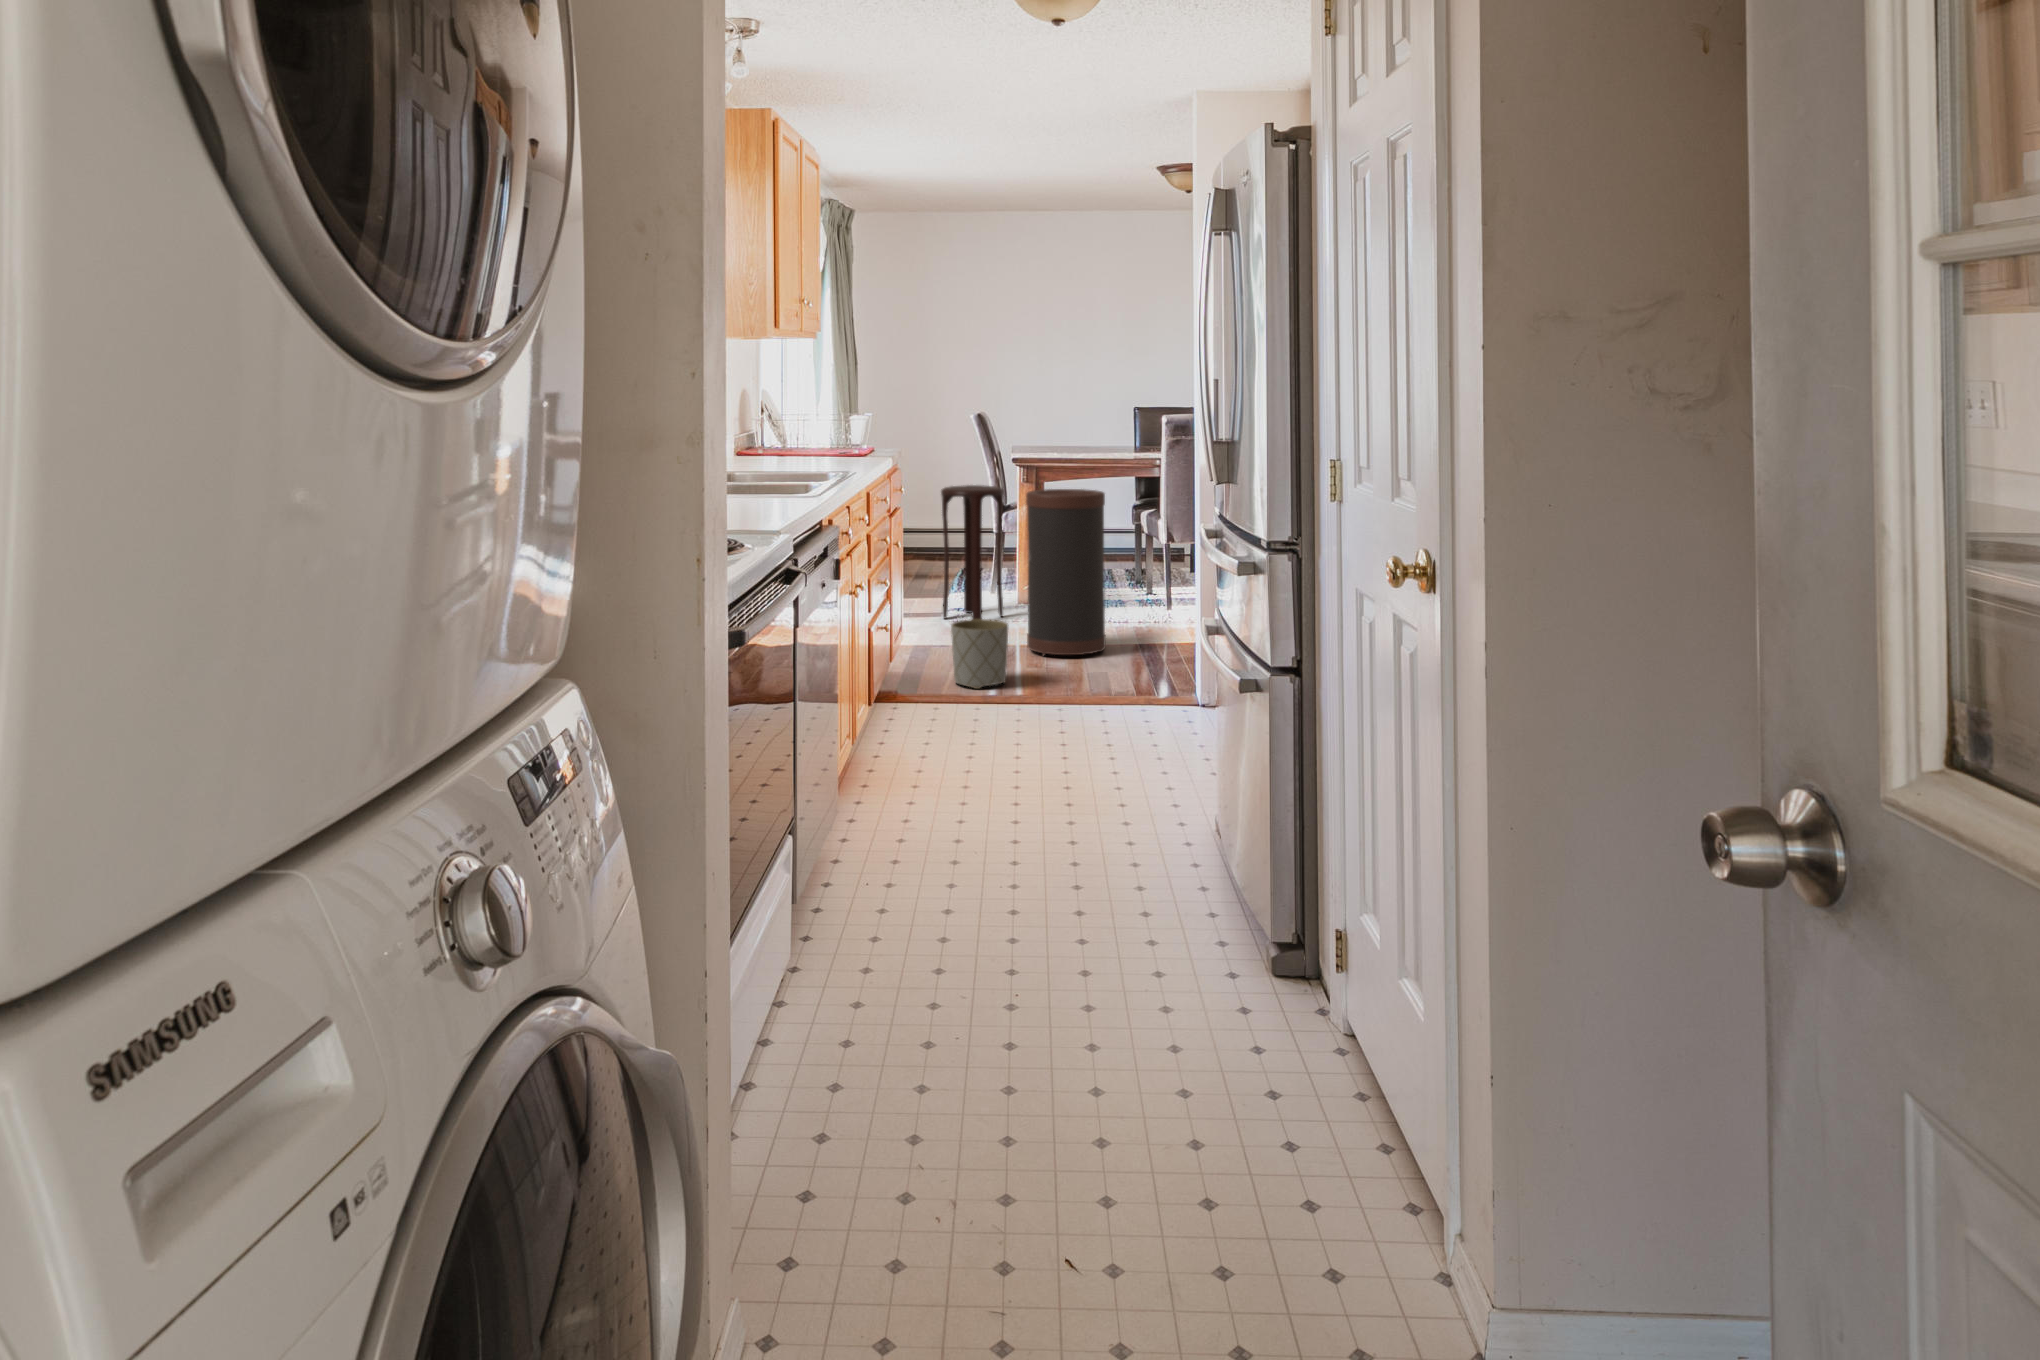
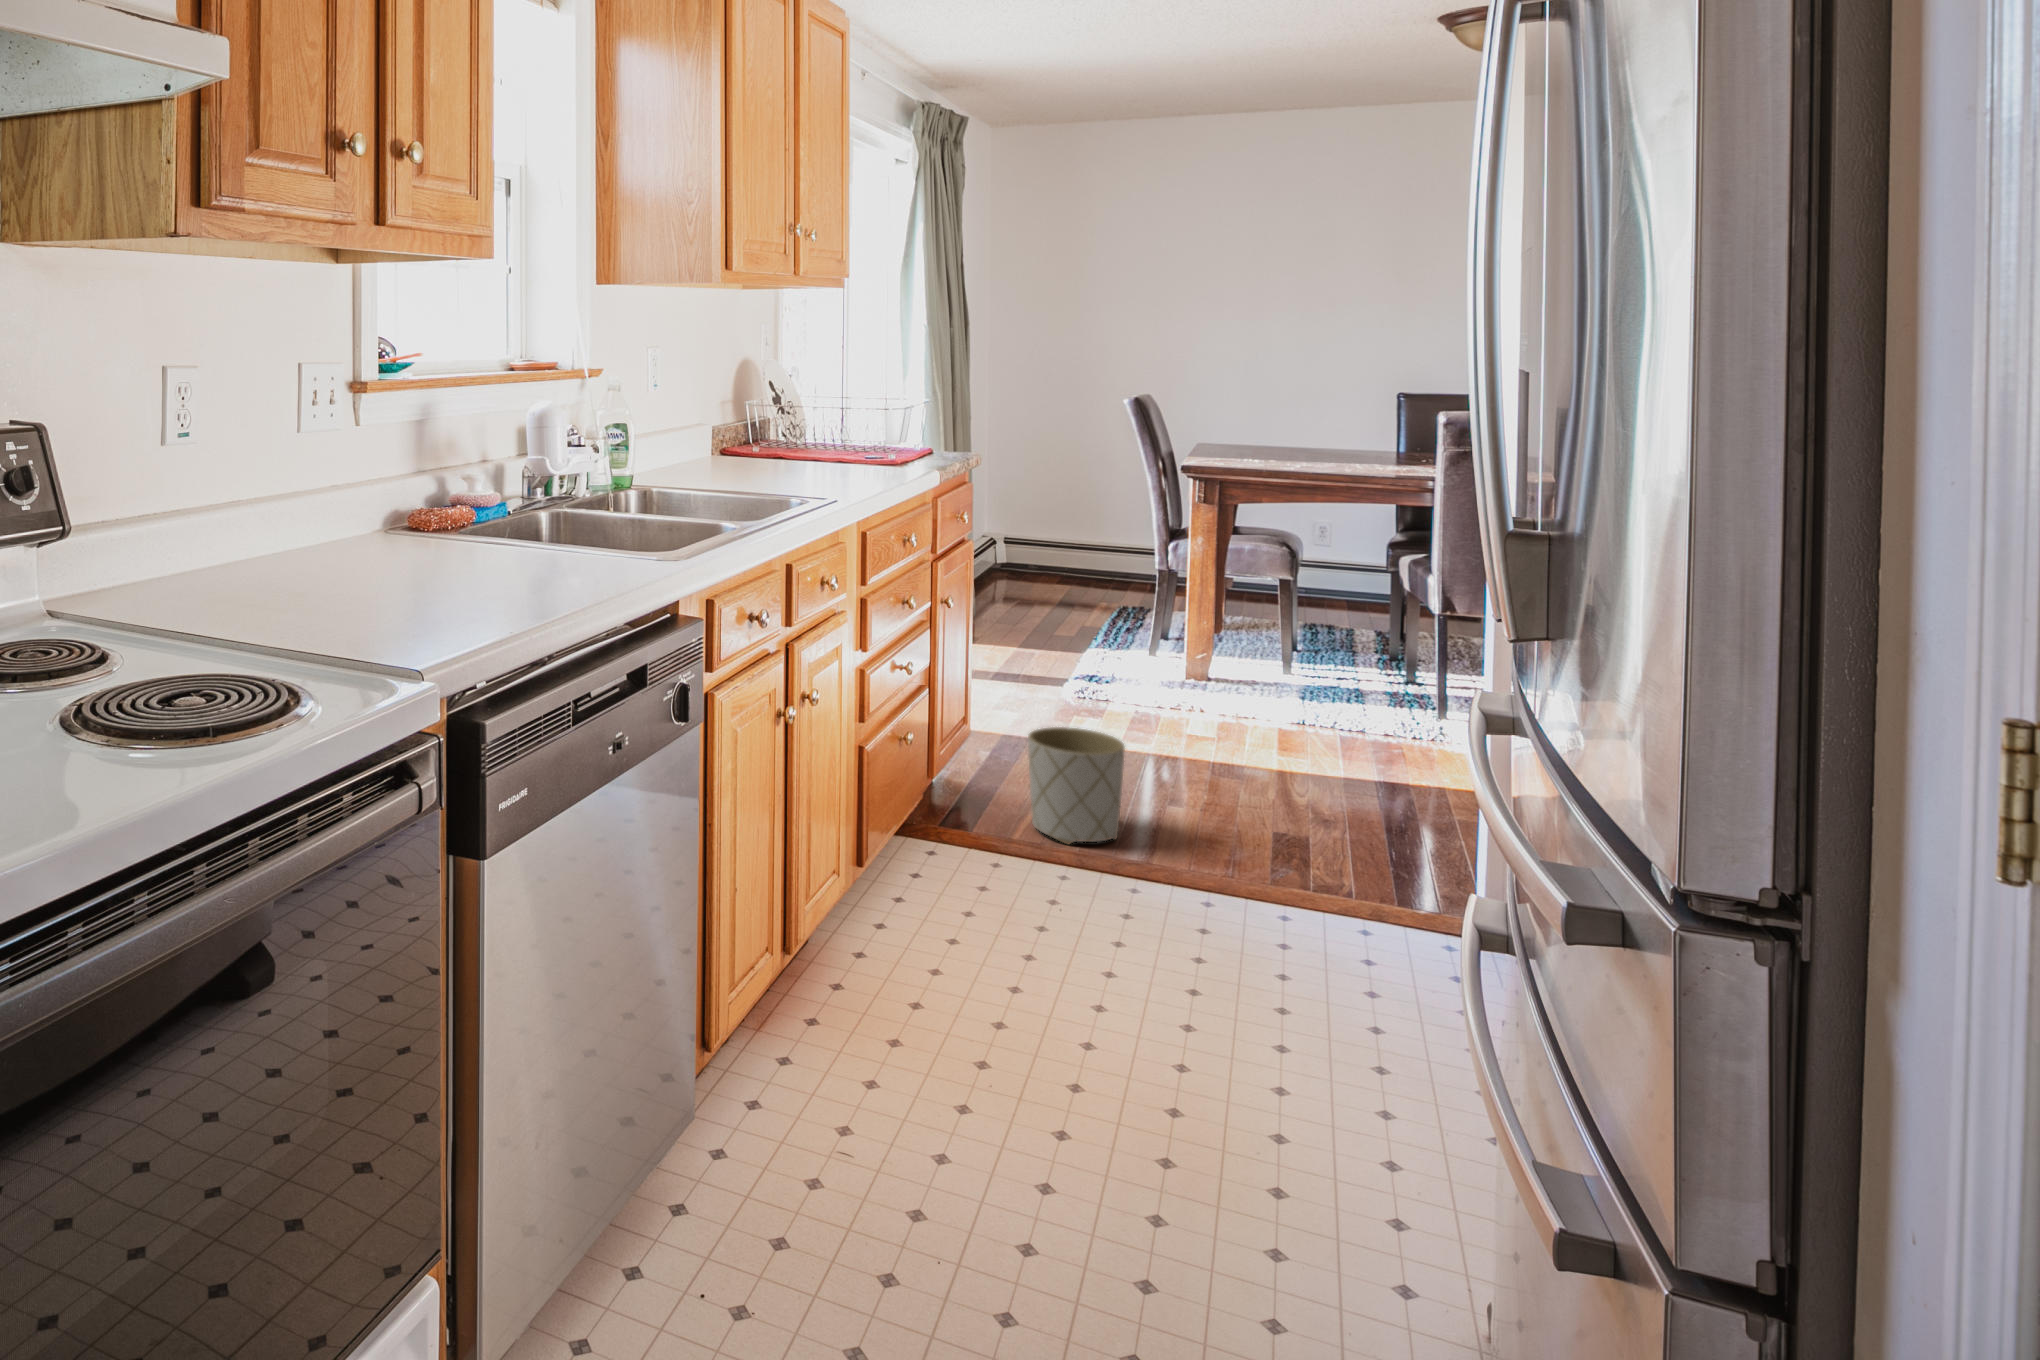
stool: present [941,485,1004,619] -> none [1057,504,1157,707]
trash can: present [1026,489,1106,656] -> none [1174,526,1316,798]

